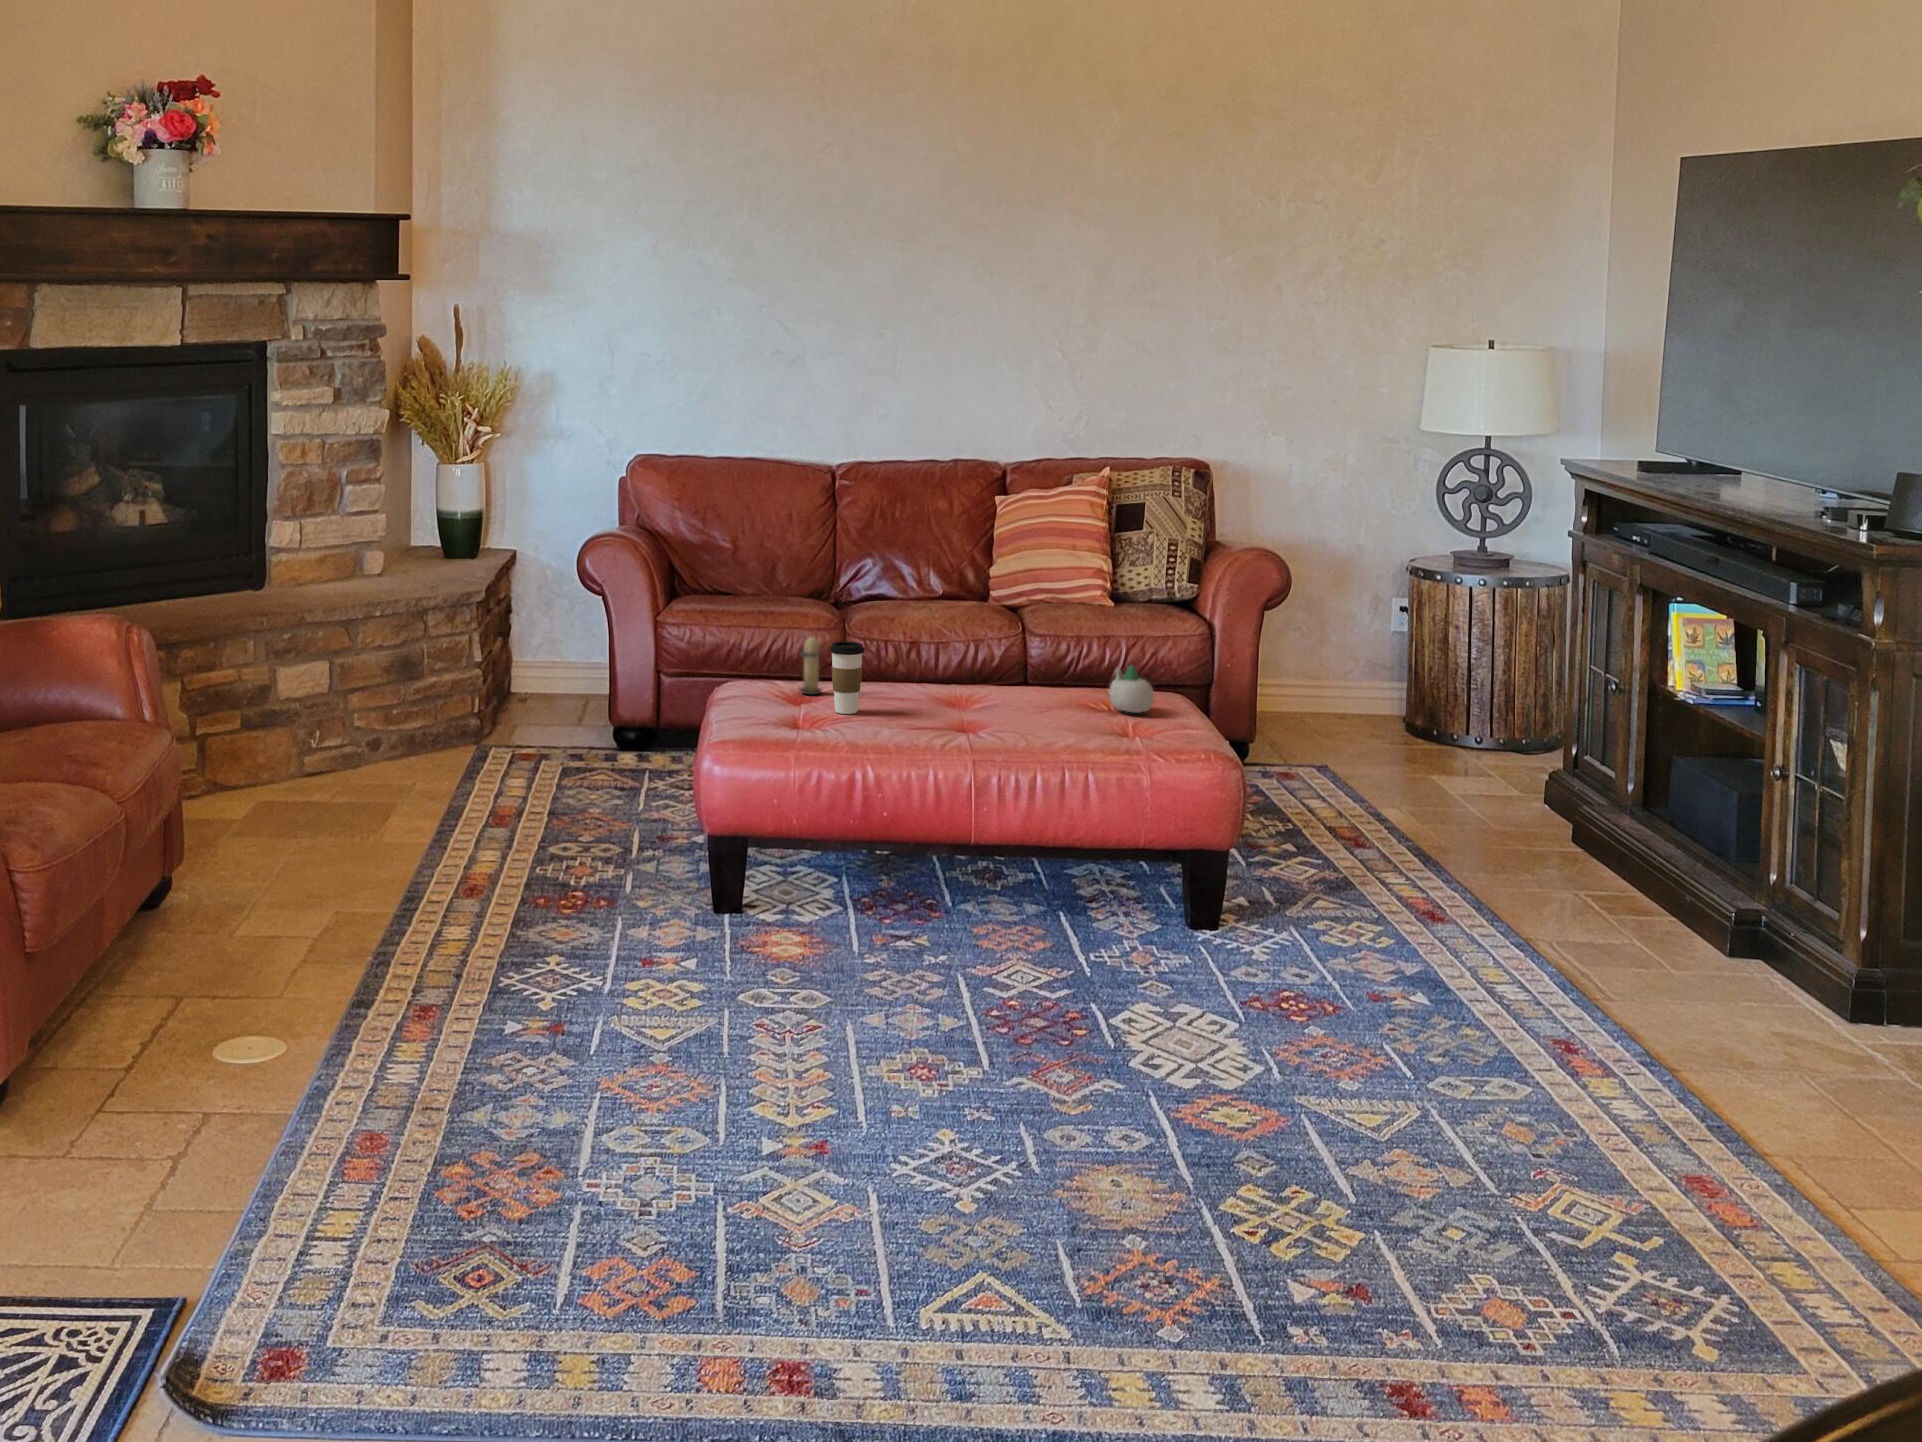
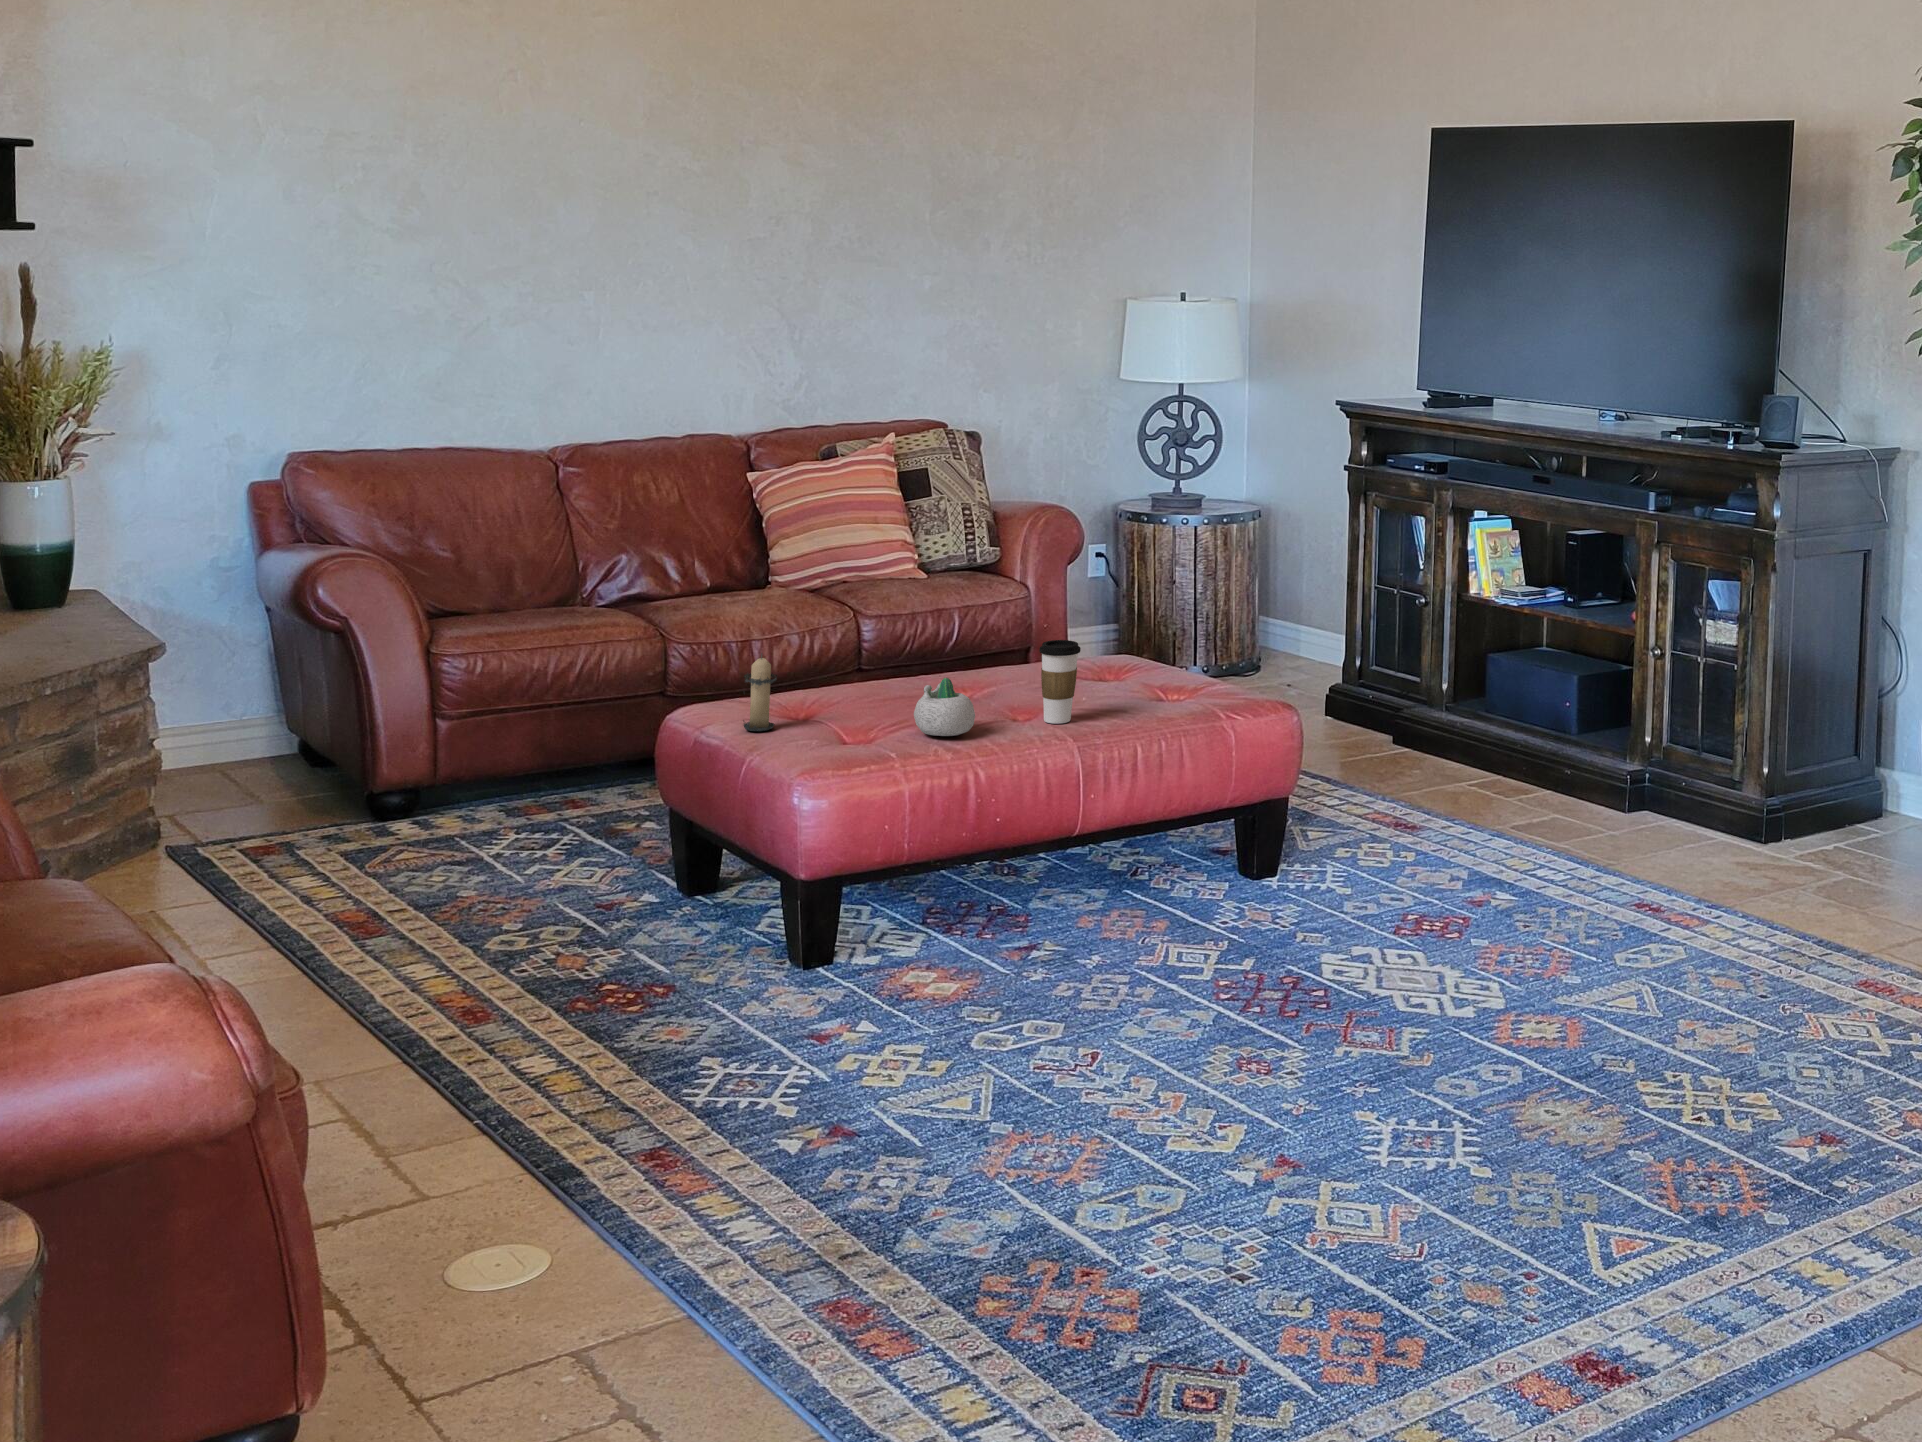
coffee cup: present [830,642,865,714] -> present [1039,640,1081,724]
succulent planter: present [1109,665,1154,713] -> present [914,678,975,736]

